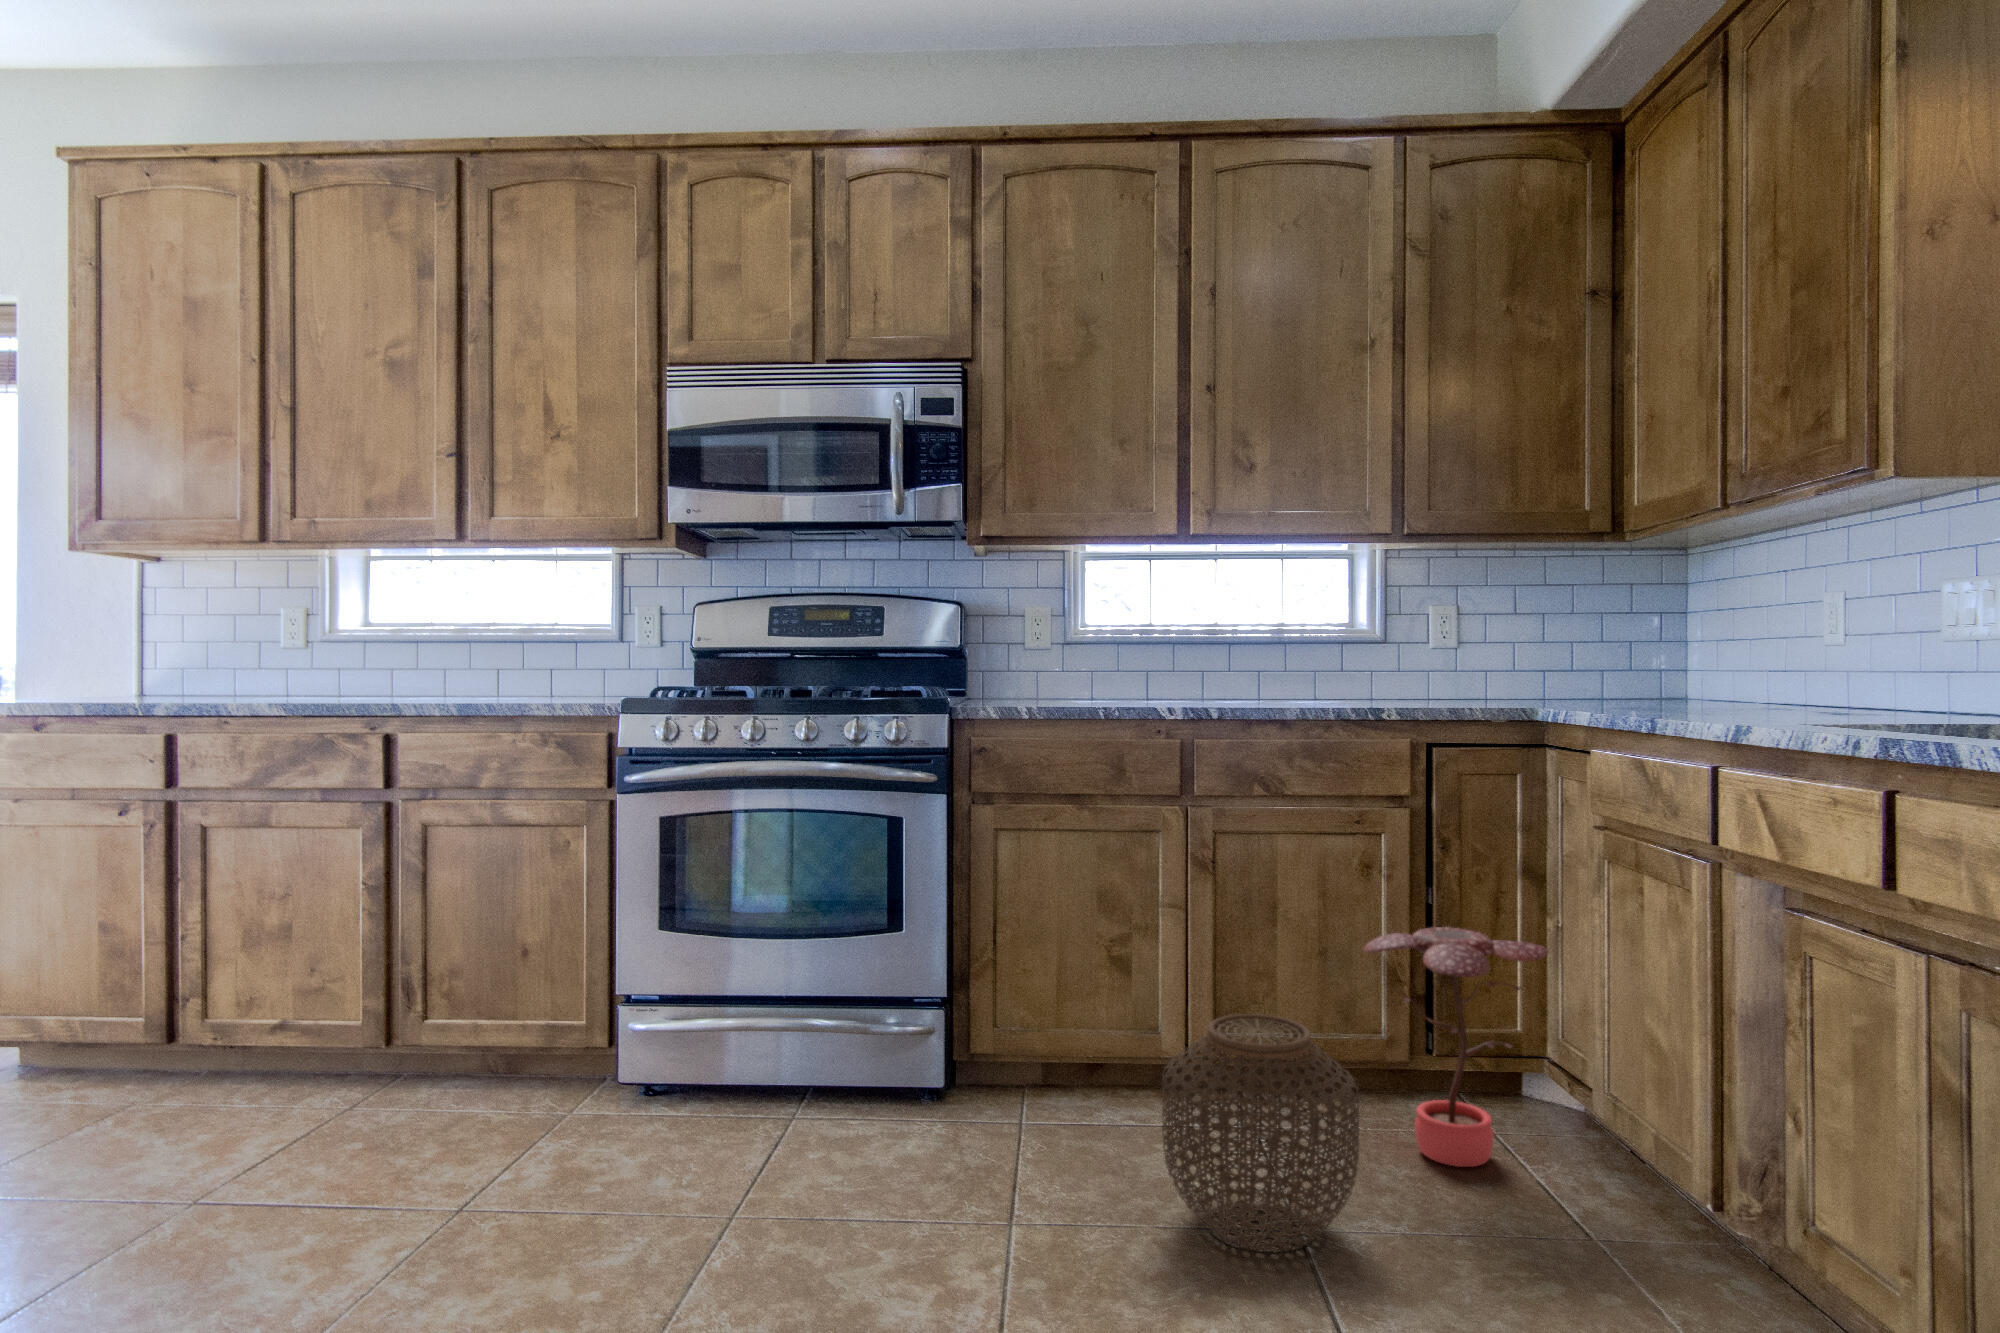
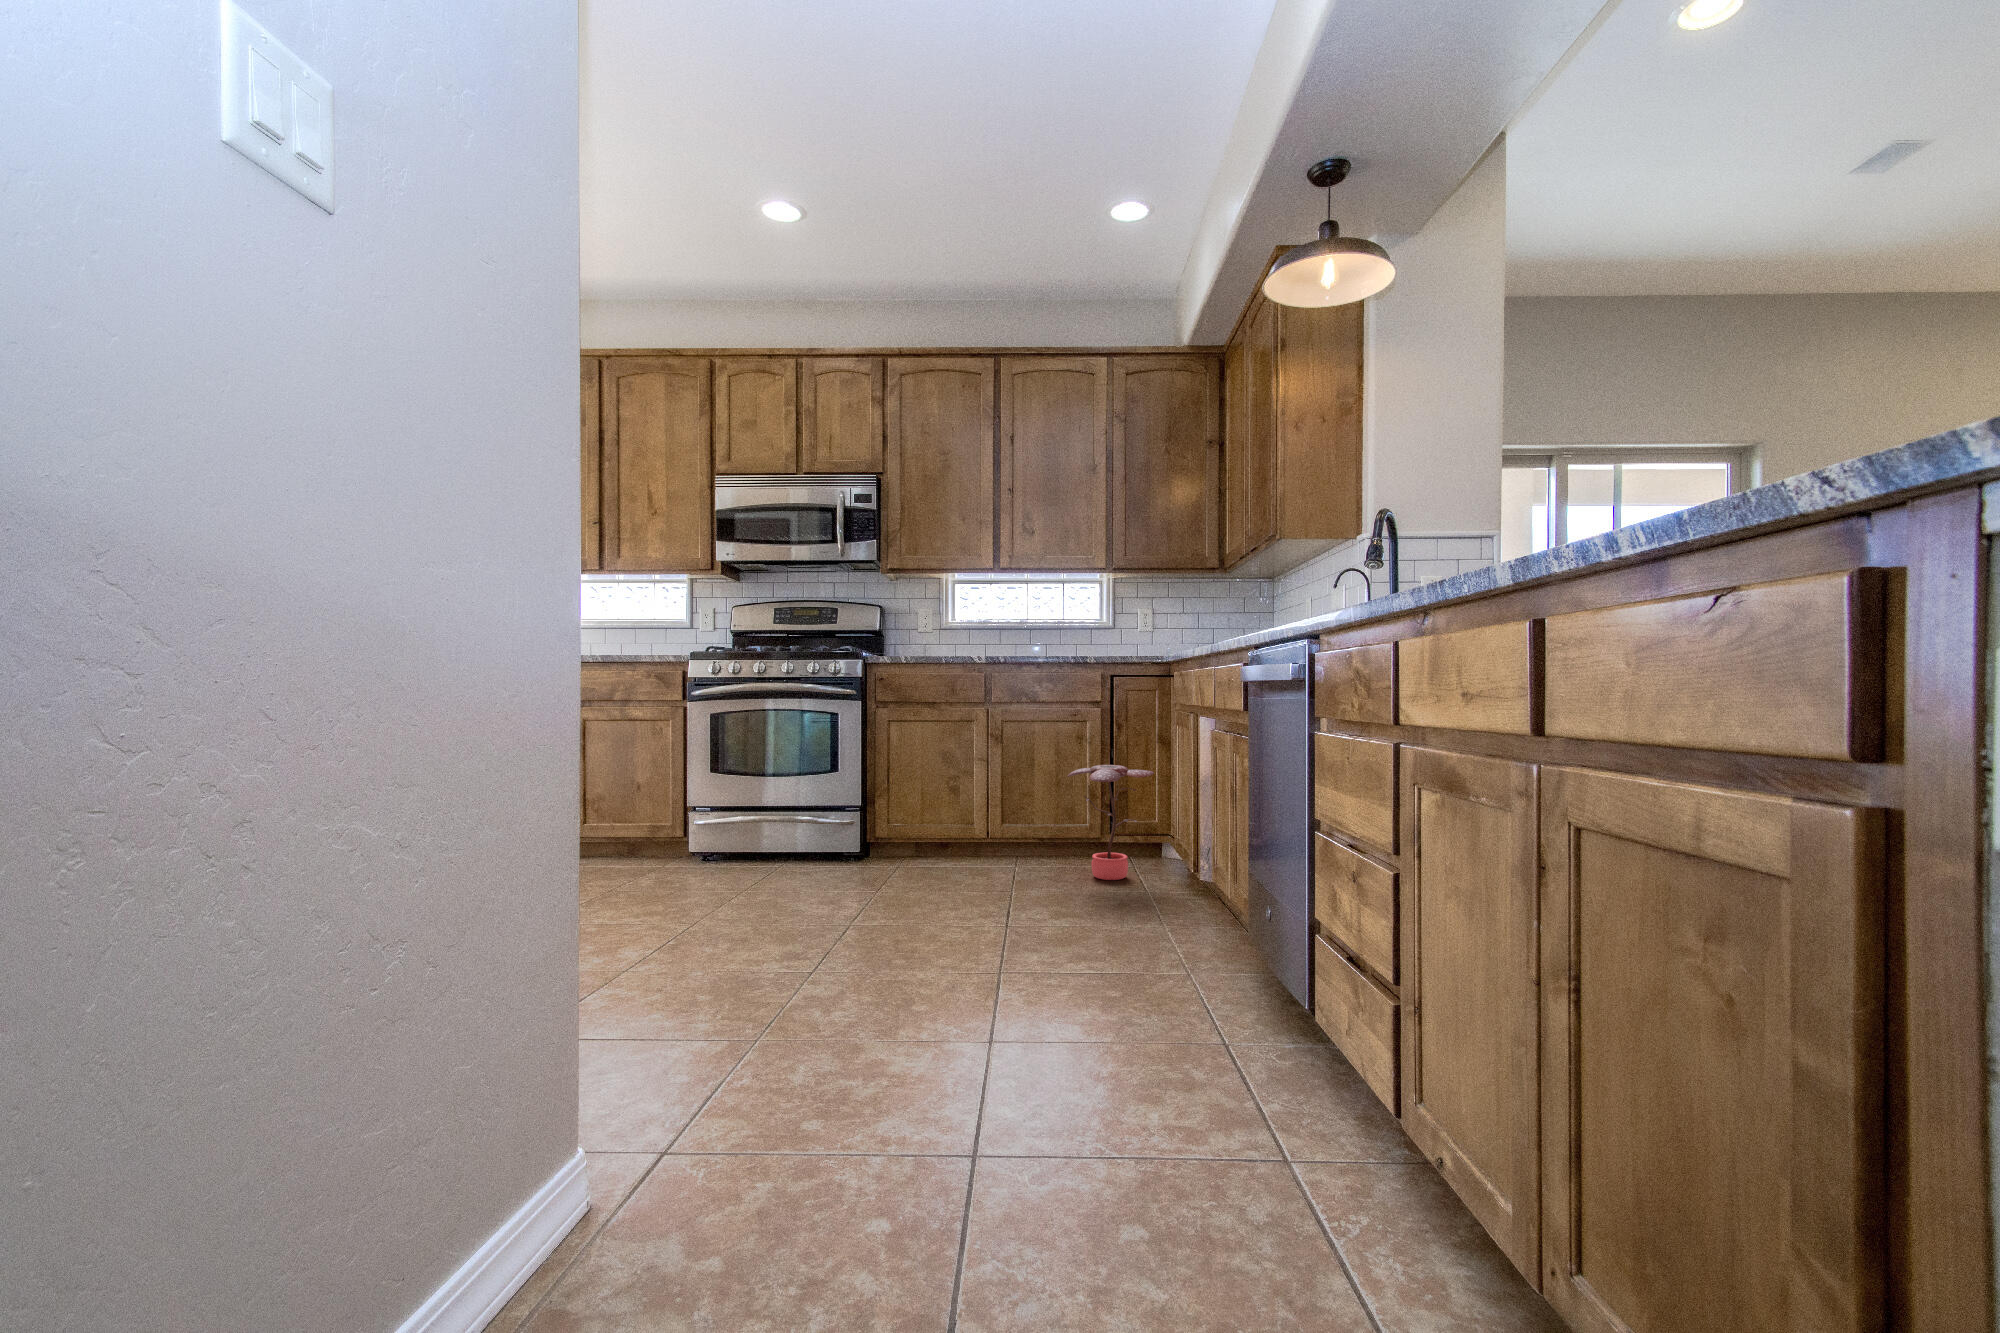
woven basket: present [1162,1014,1359,1252] -> none [951,798,1043,902]

